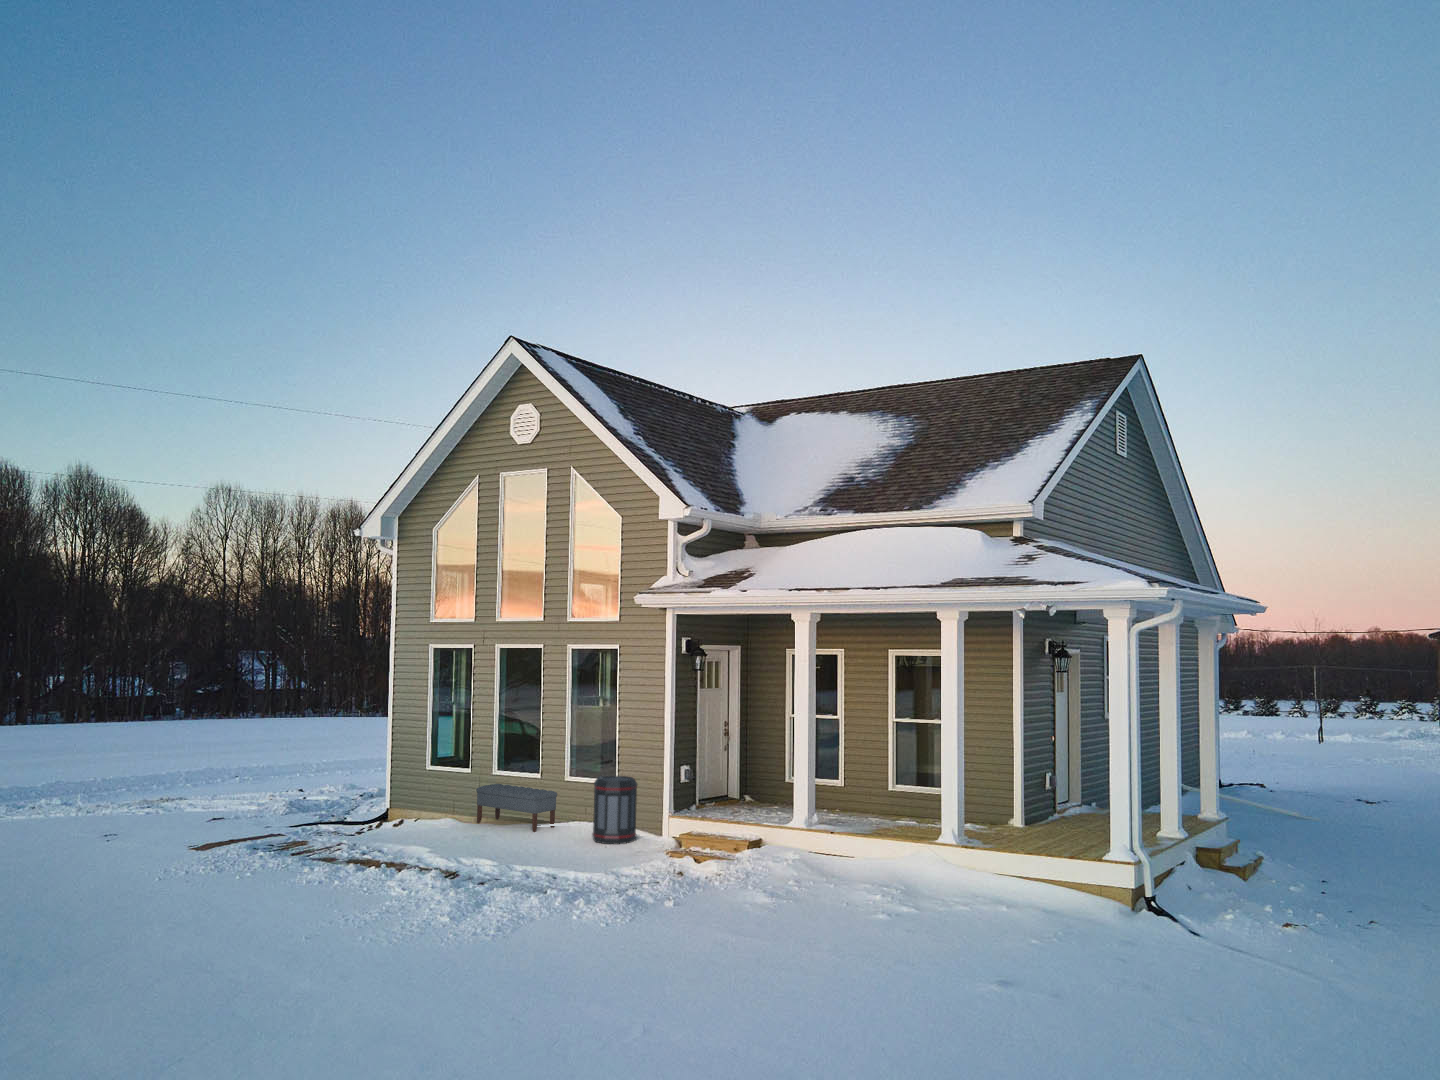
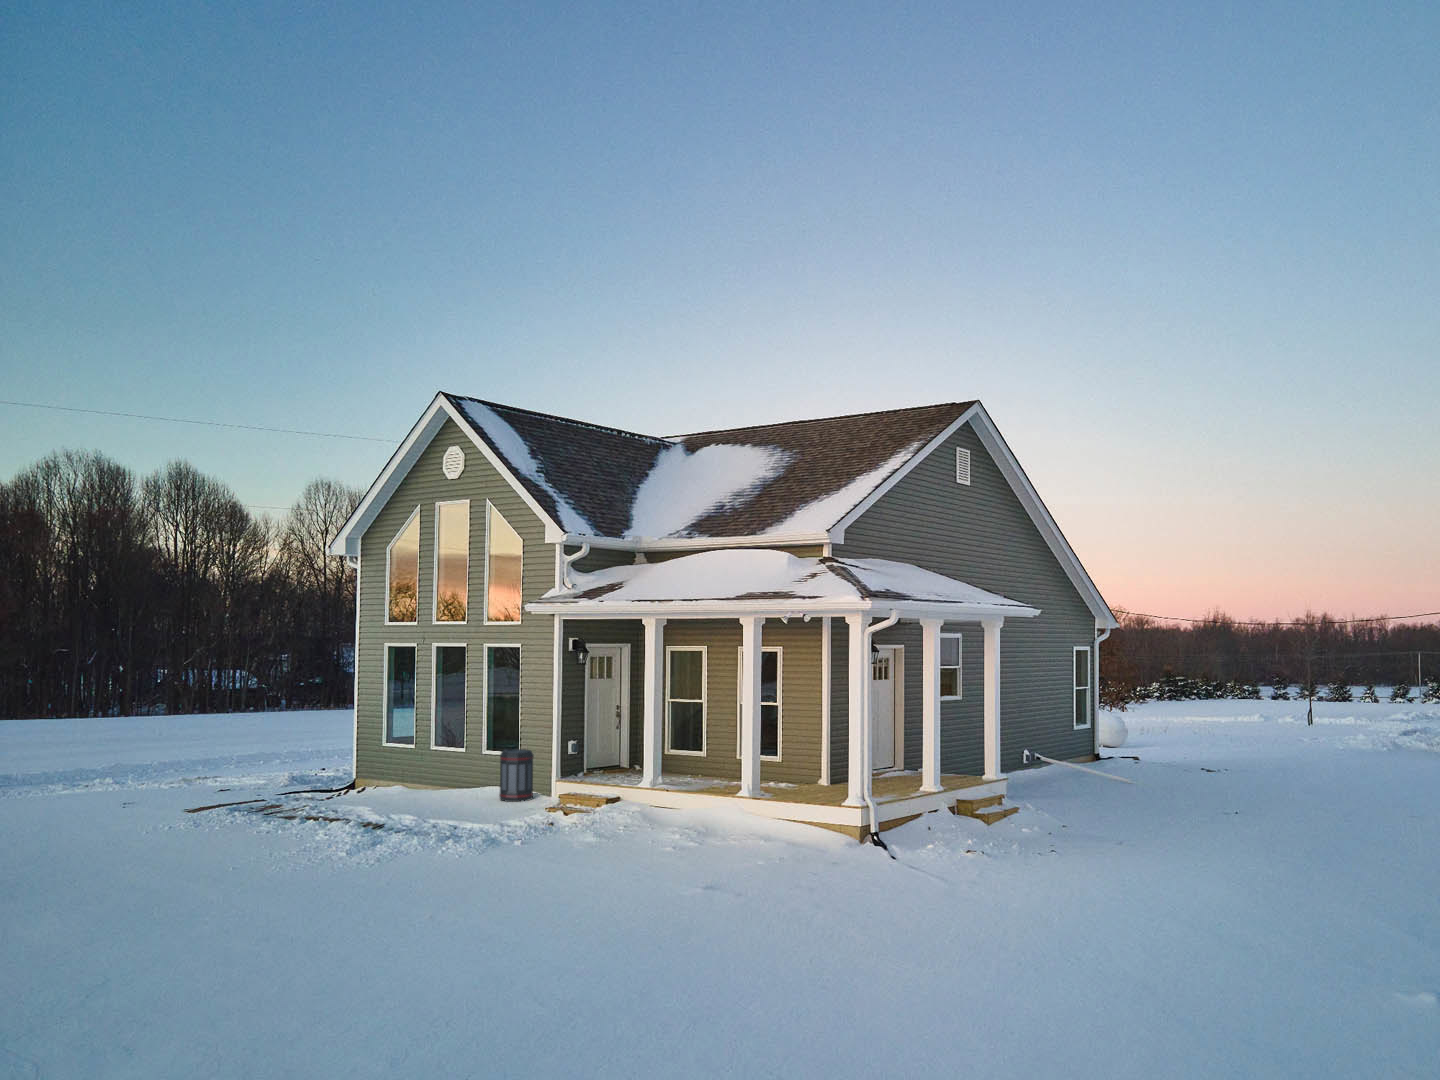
bench: present [476,784,557,832] -> none [417,757,478,794]

